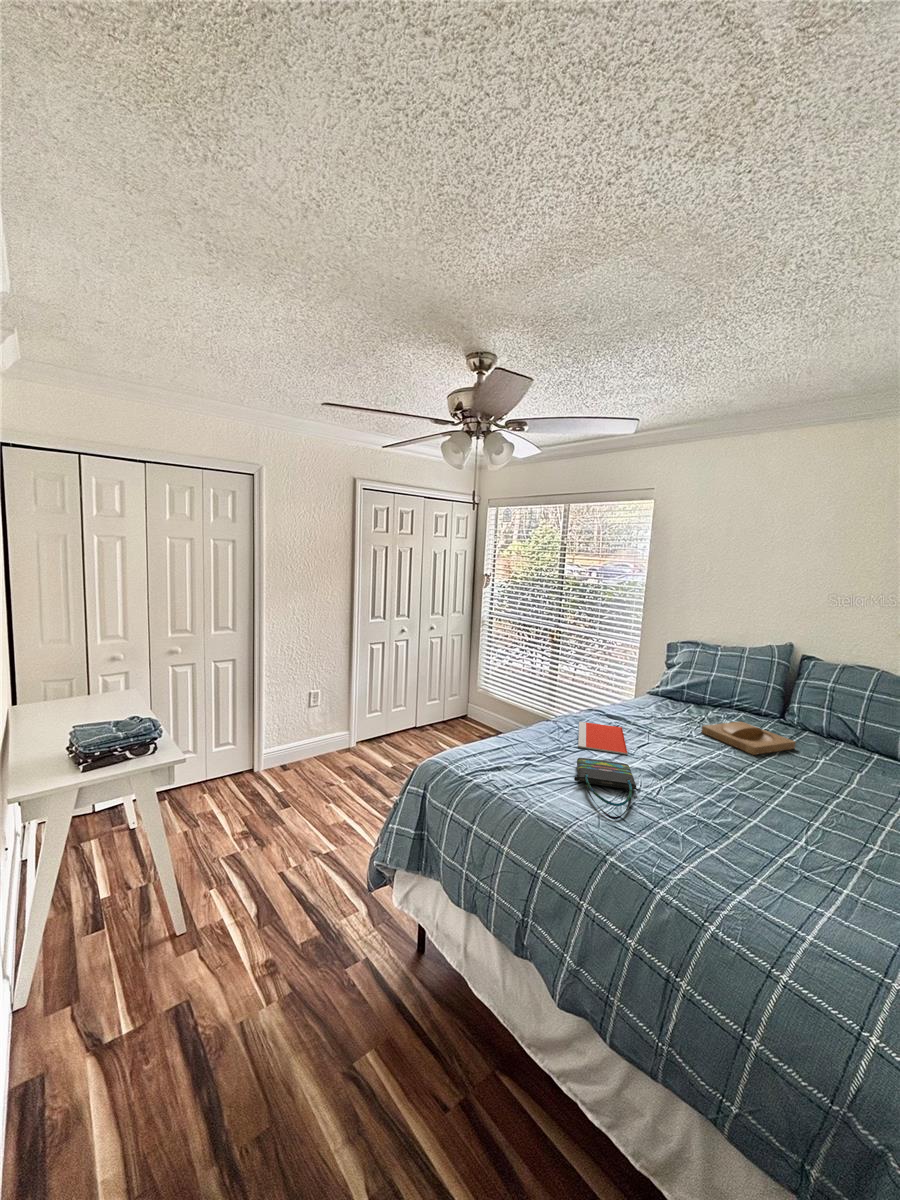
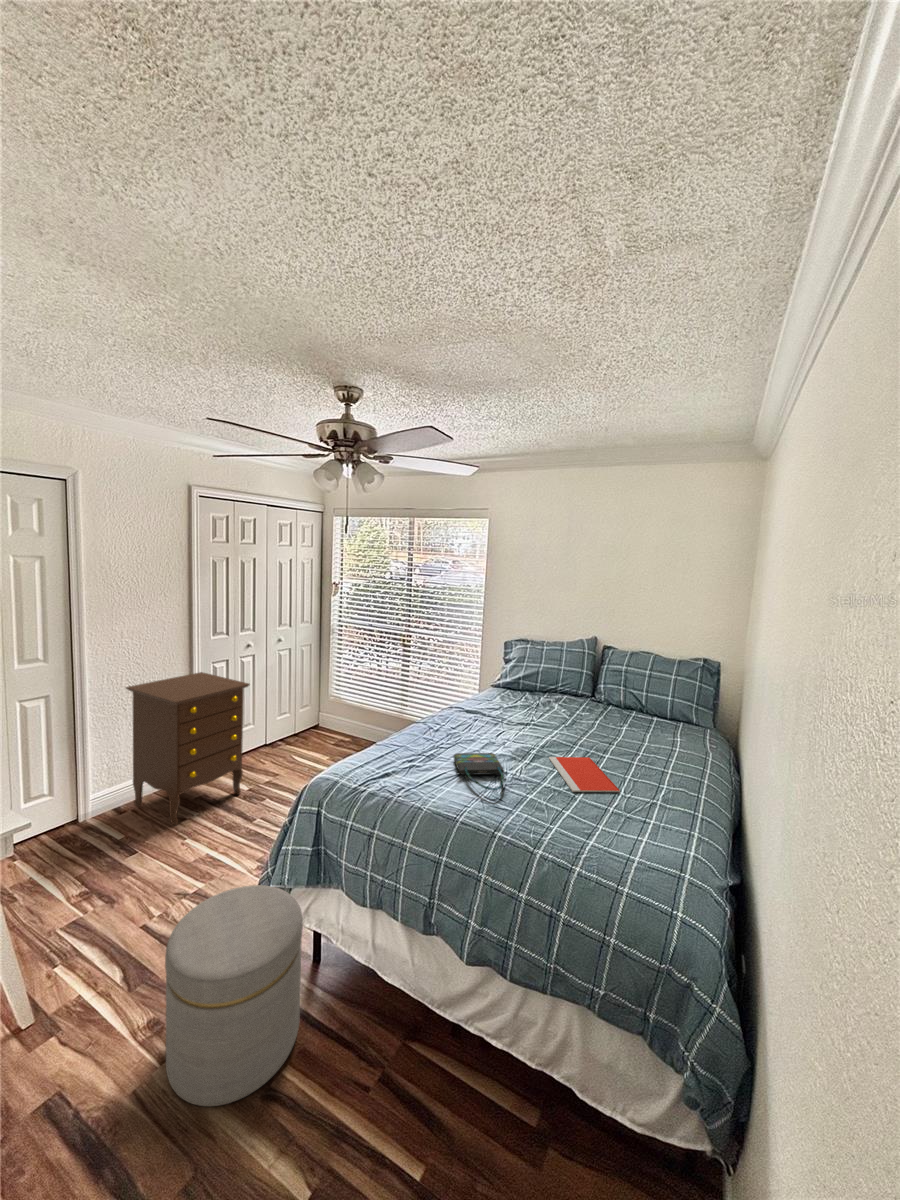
dresser: none [293,652,394,789] -> present [126,672,250,825]
tray: present [701,721,795,755] -> none [538,704,602,731]
notebook: present [578,722,628,755] -> present [549,757,620,792]
ottoman: none [268,855,396,1065] -> present [165,885,303,1106]

